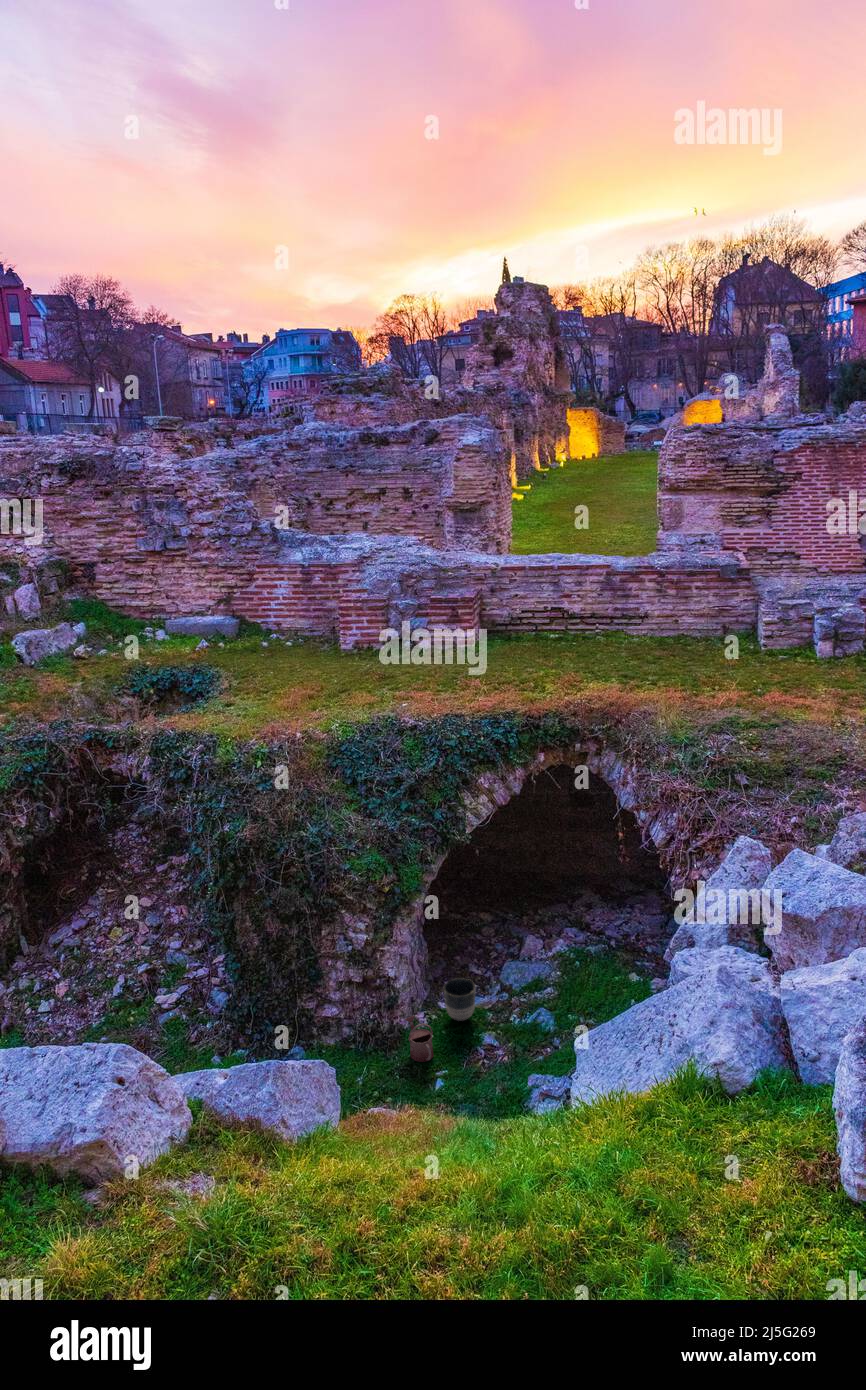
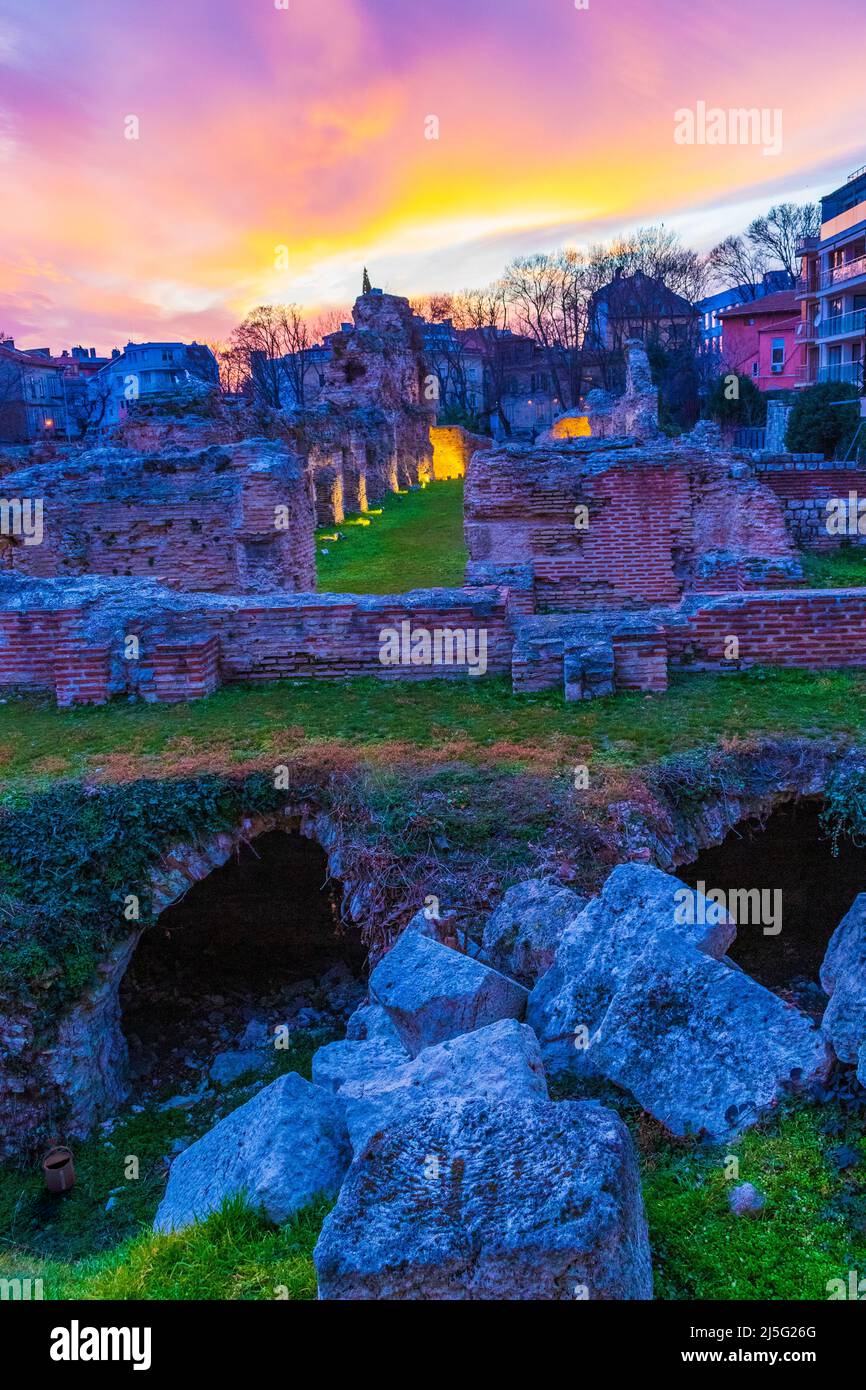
planter: present [444,978,475,1021] -> none [103,1086,143,1136]

